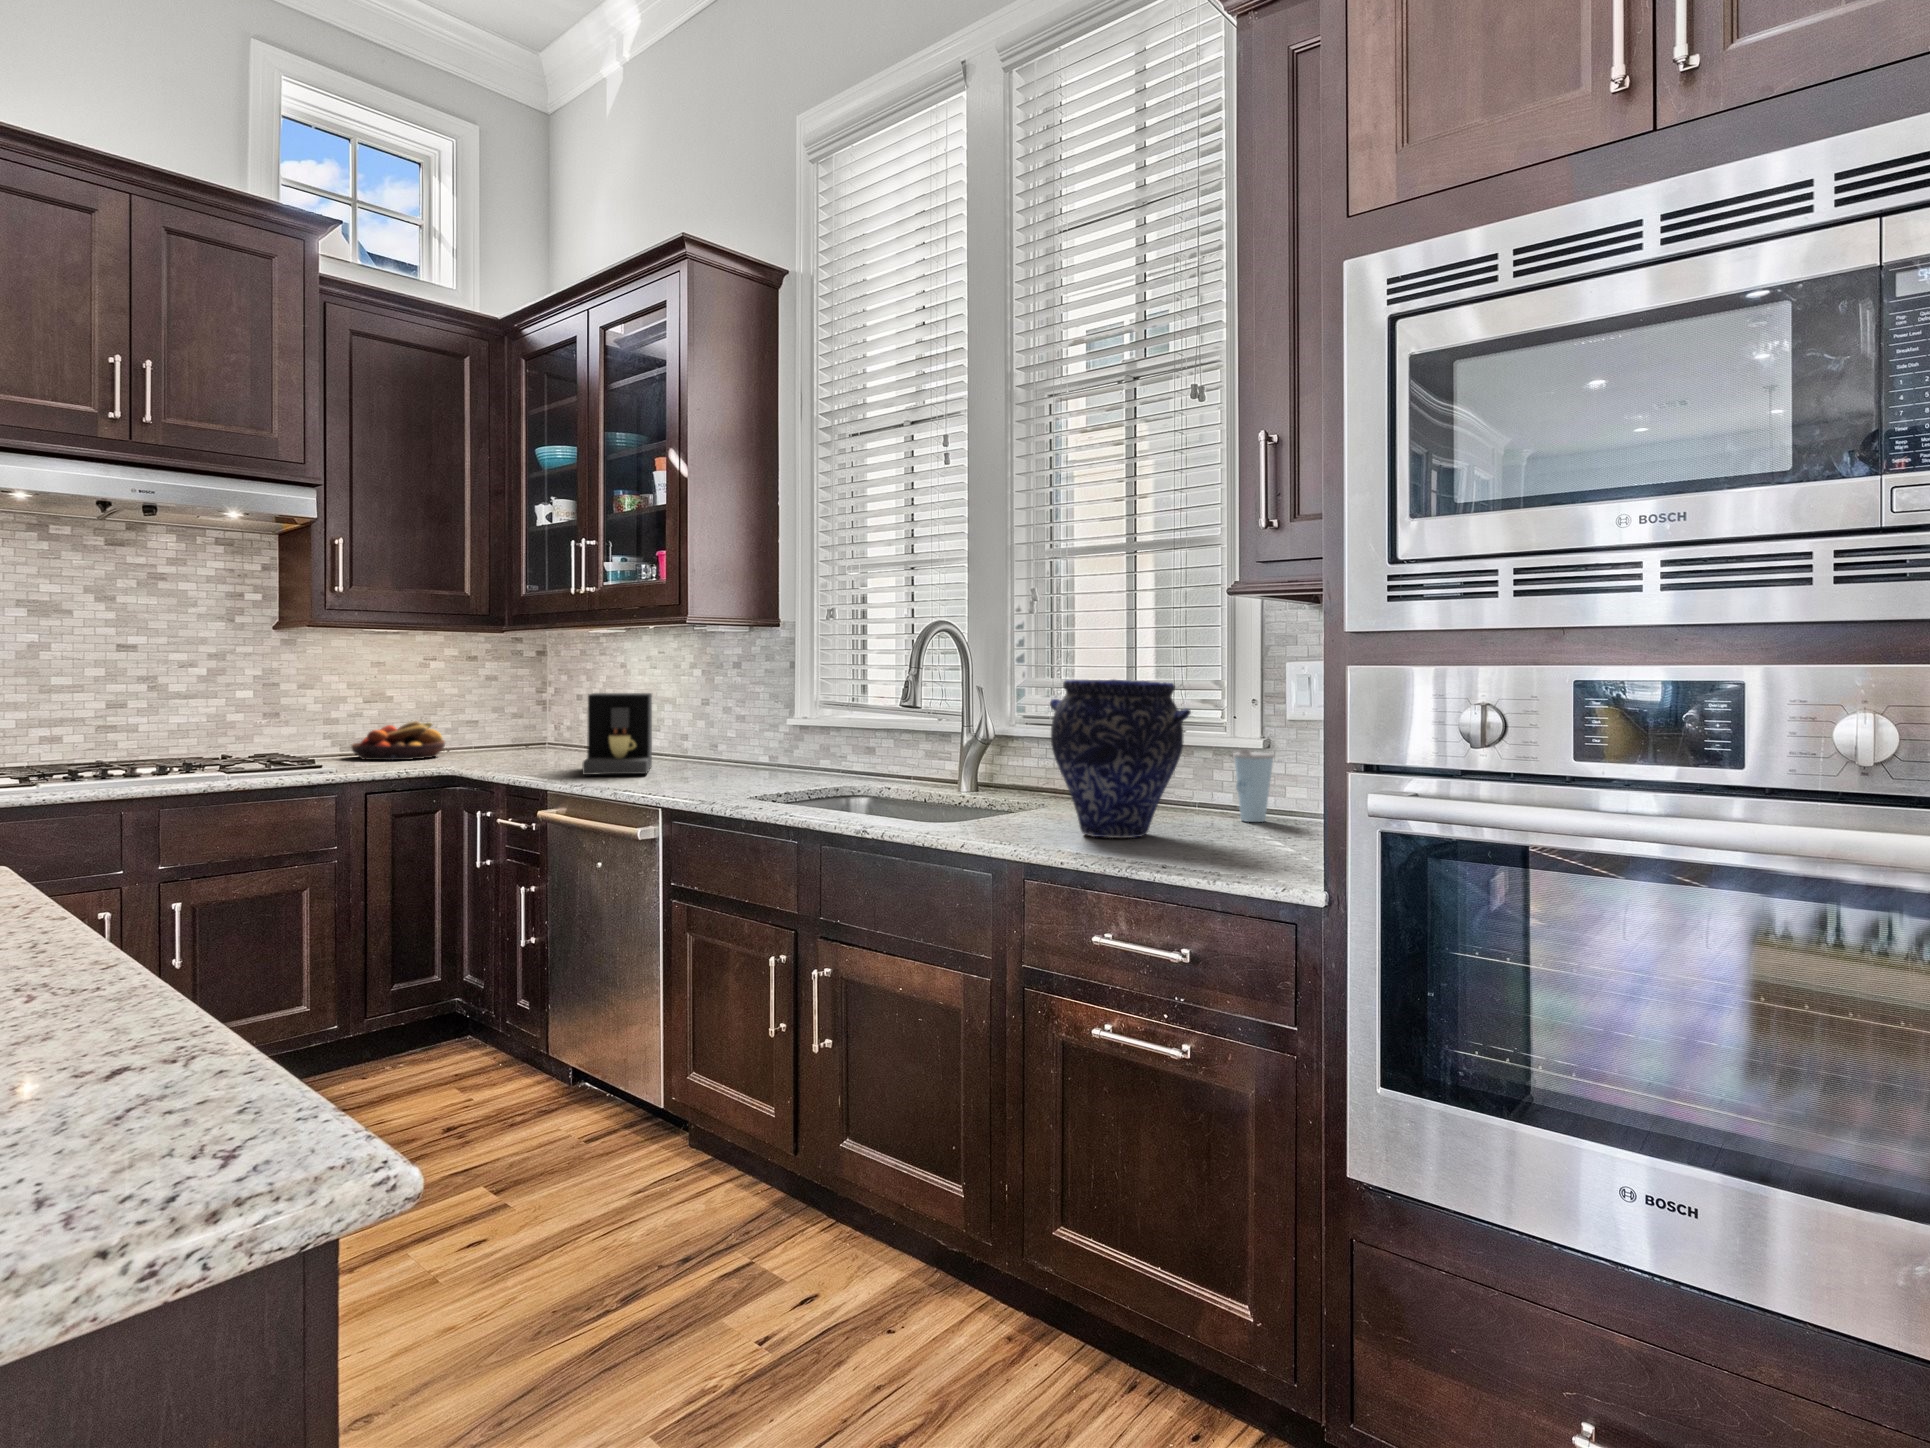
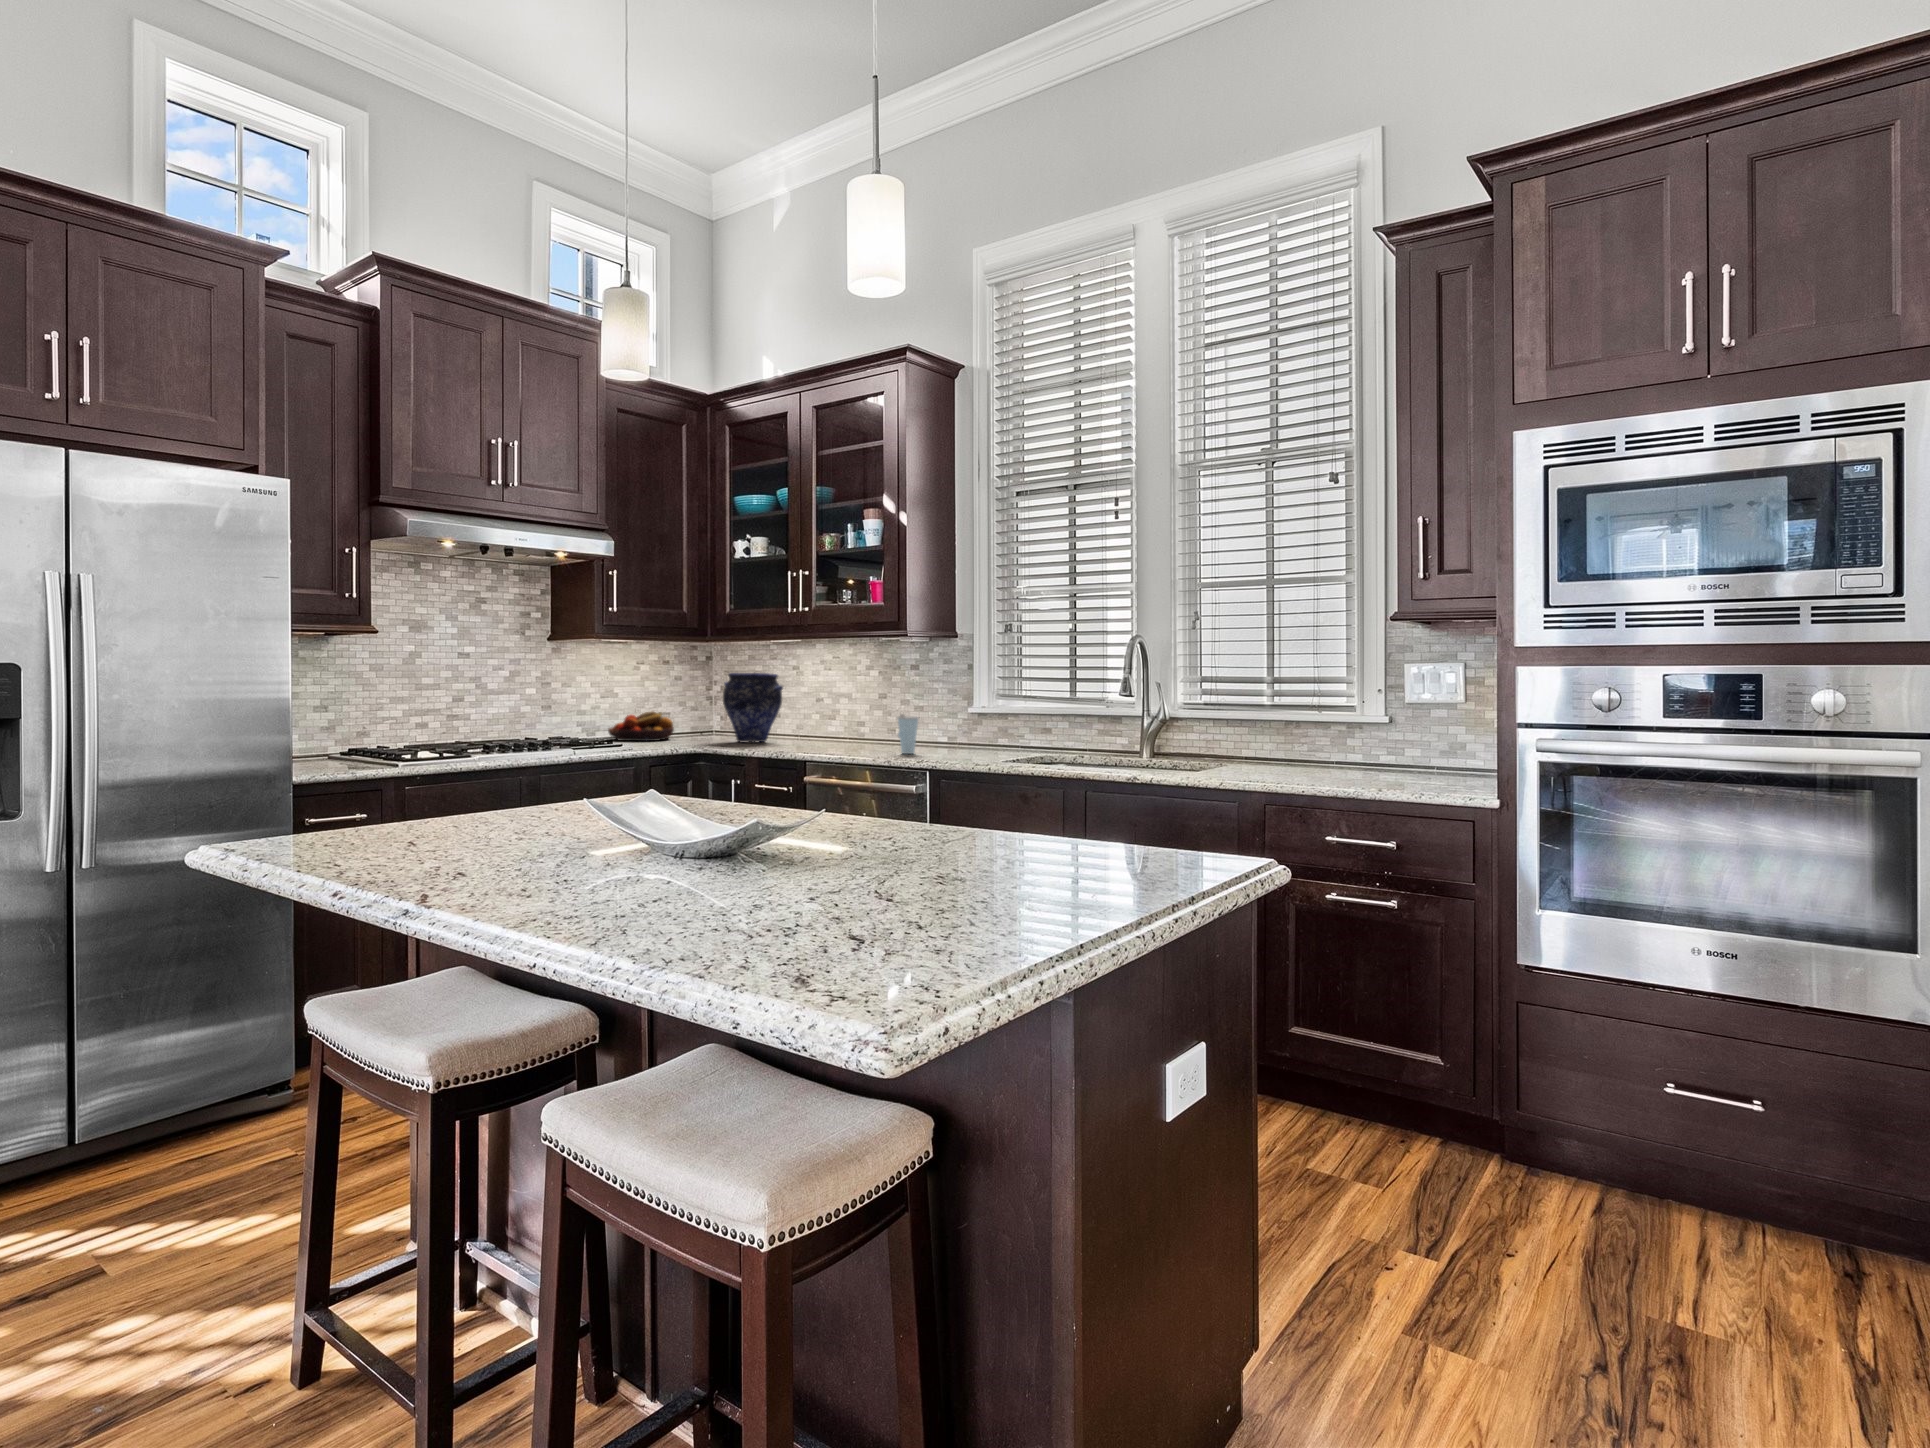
vase: present [1050,680,1191,838] -> present [723,673,783,742]
coffee maker: present [582,693,652,775] -> none [812,688,875,749]
cup: present [1233,749,1275,822] -> present [898,714,919,754]

